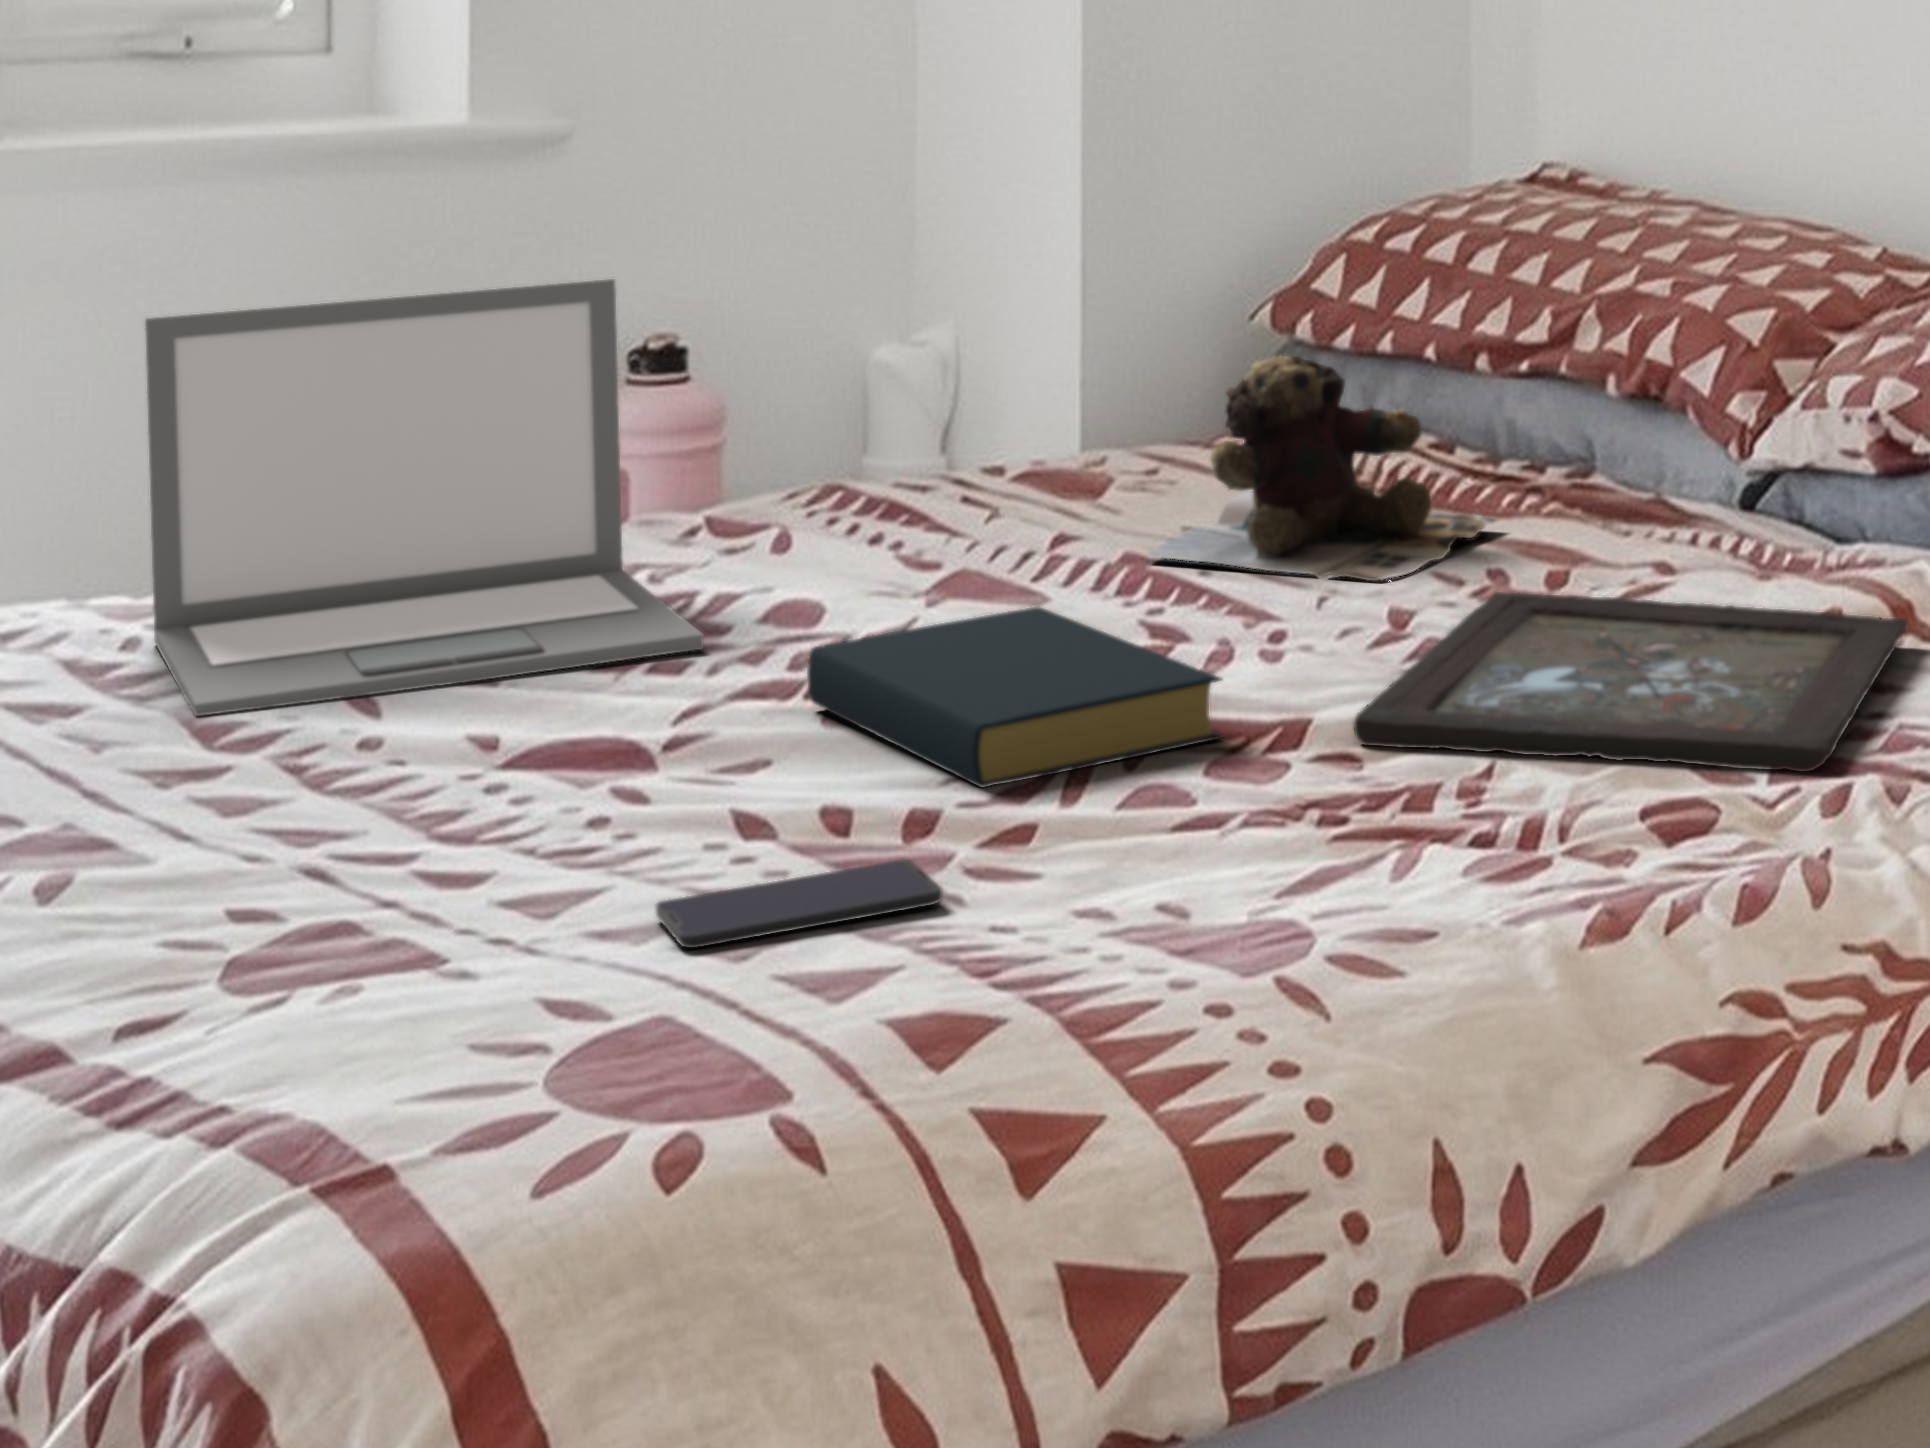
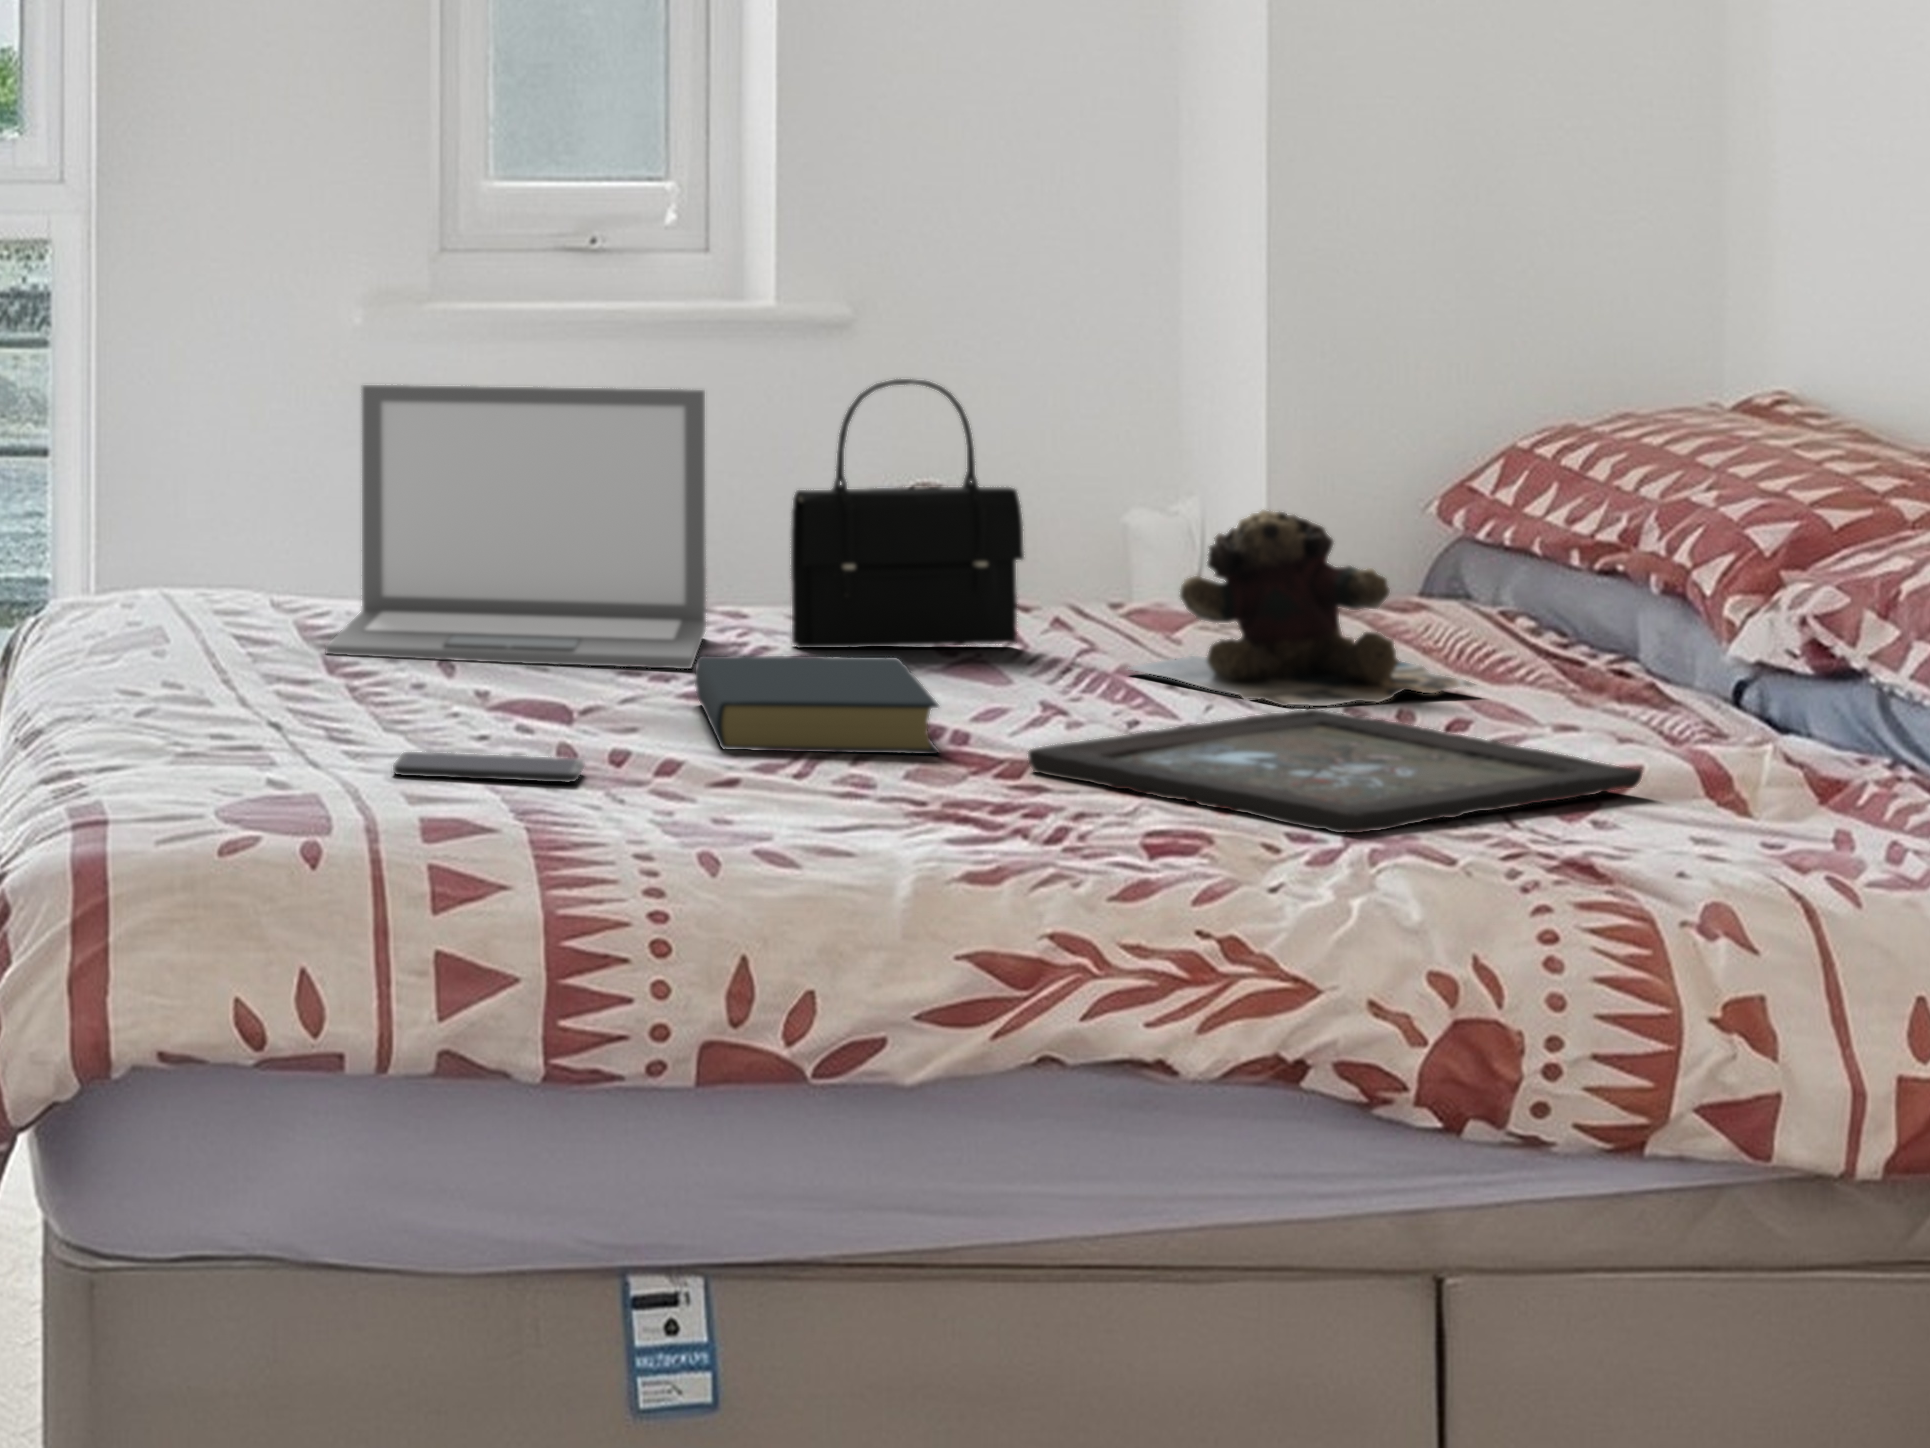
handbag: none [735,242,983,589] -> present [791,379,1024,648]

